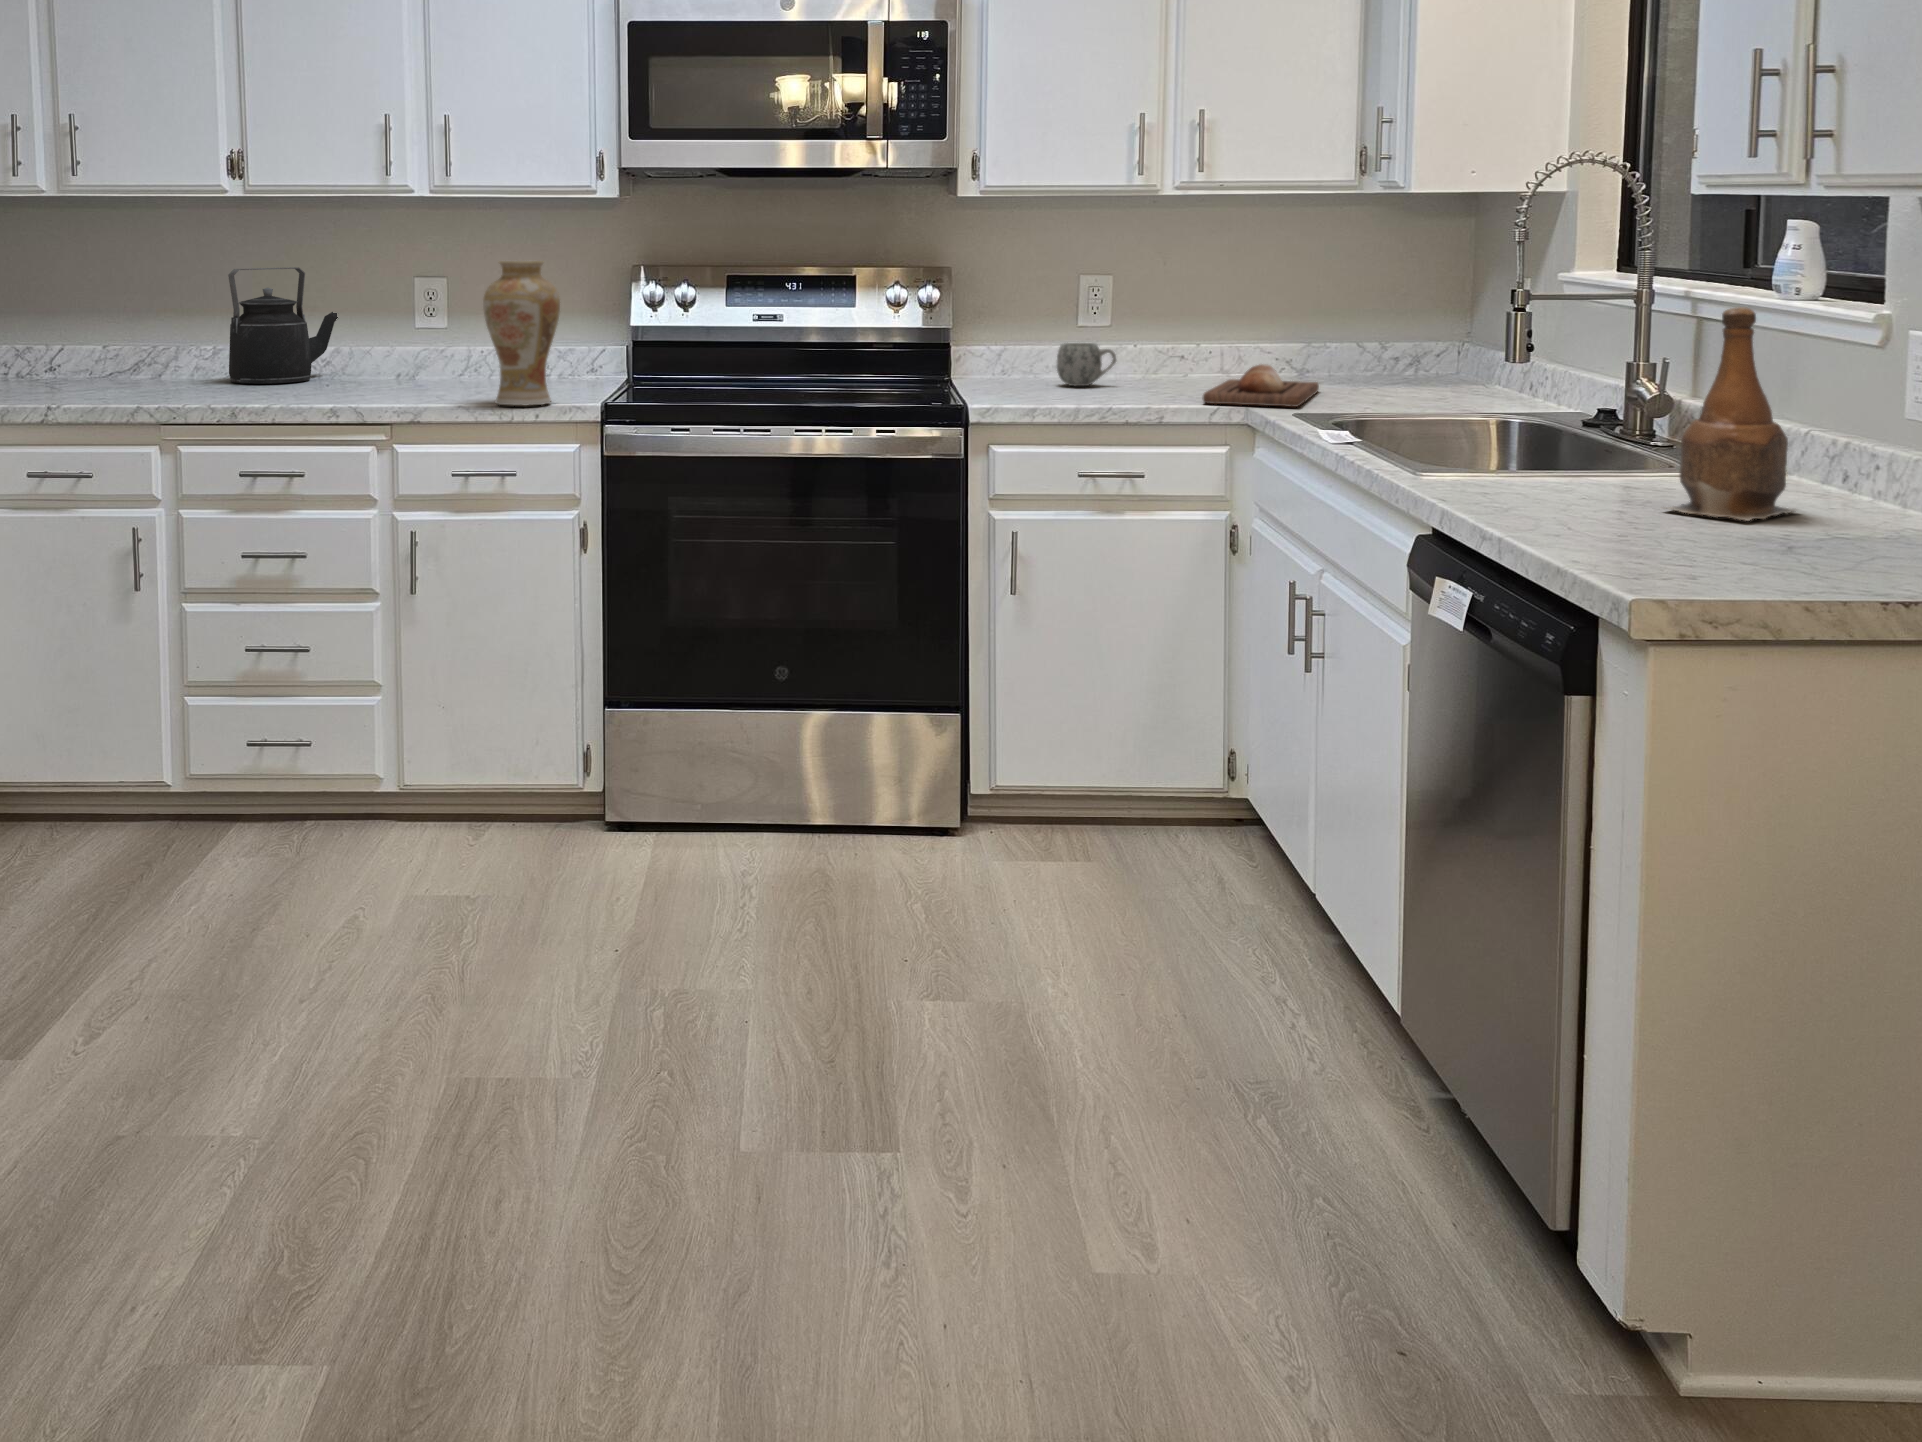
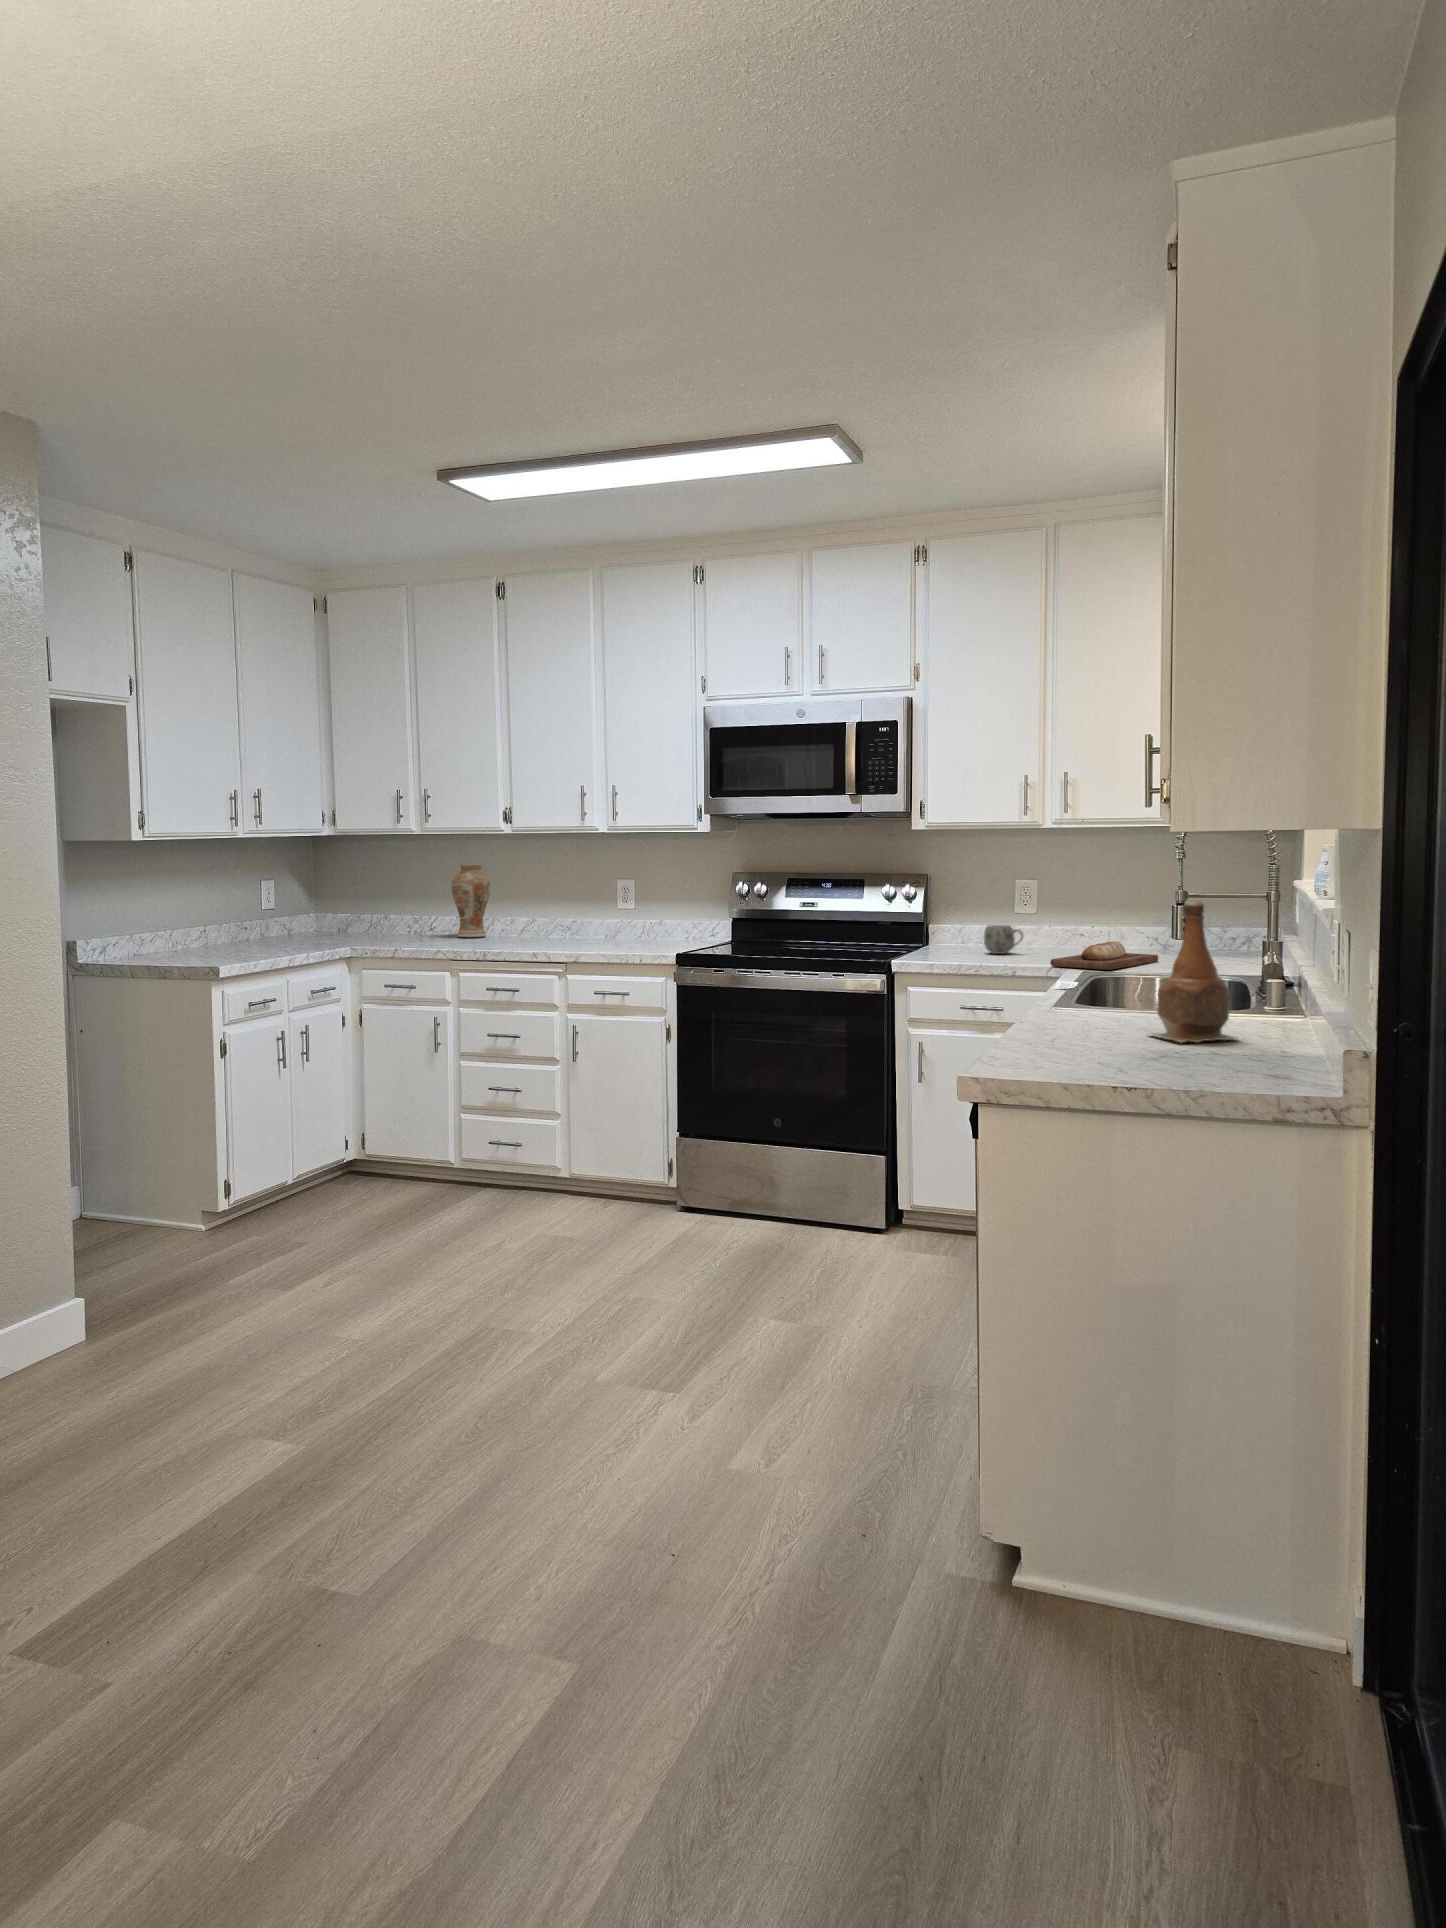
vase: present [483,261,560,406] -> present [451,864,491,937]
kettle: present [228,267,338,384] -> none [505,873,573,940]

